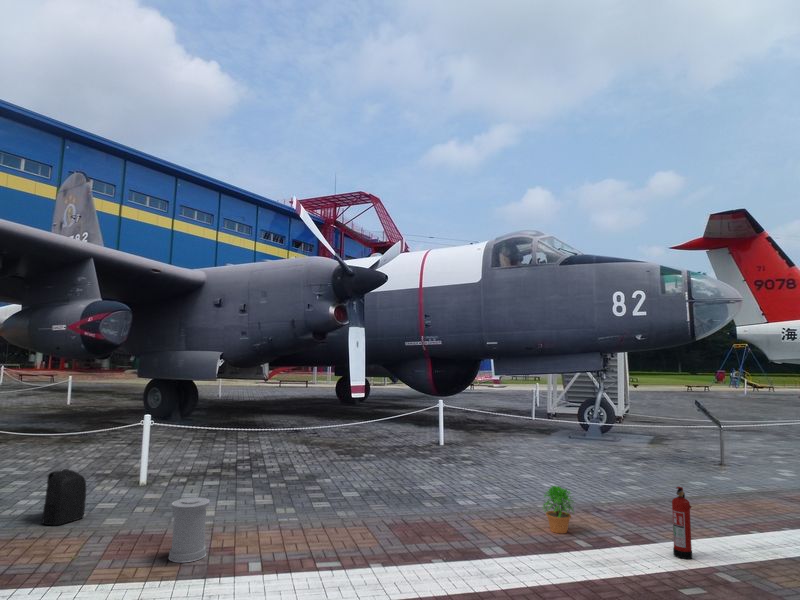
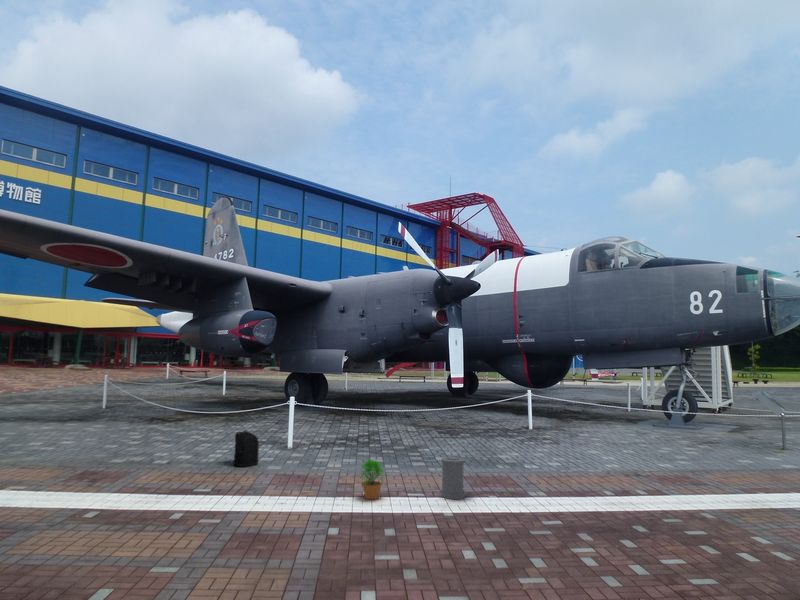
potted plant: present [543,486,574,534] -> present [360,459,384,499]
fire extinguisher: present [672,487,692,559] -> none [681,455,697,511]
trash can: present [169,497,209,562] -> present [441,456,465,499]

